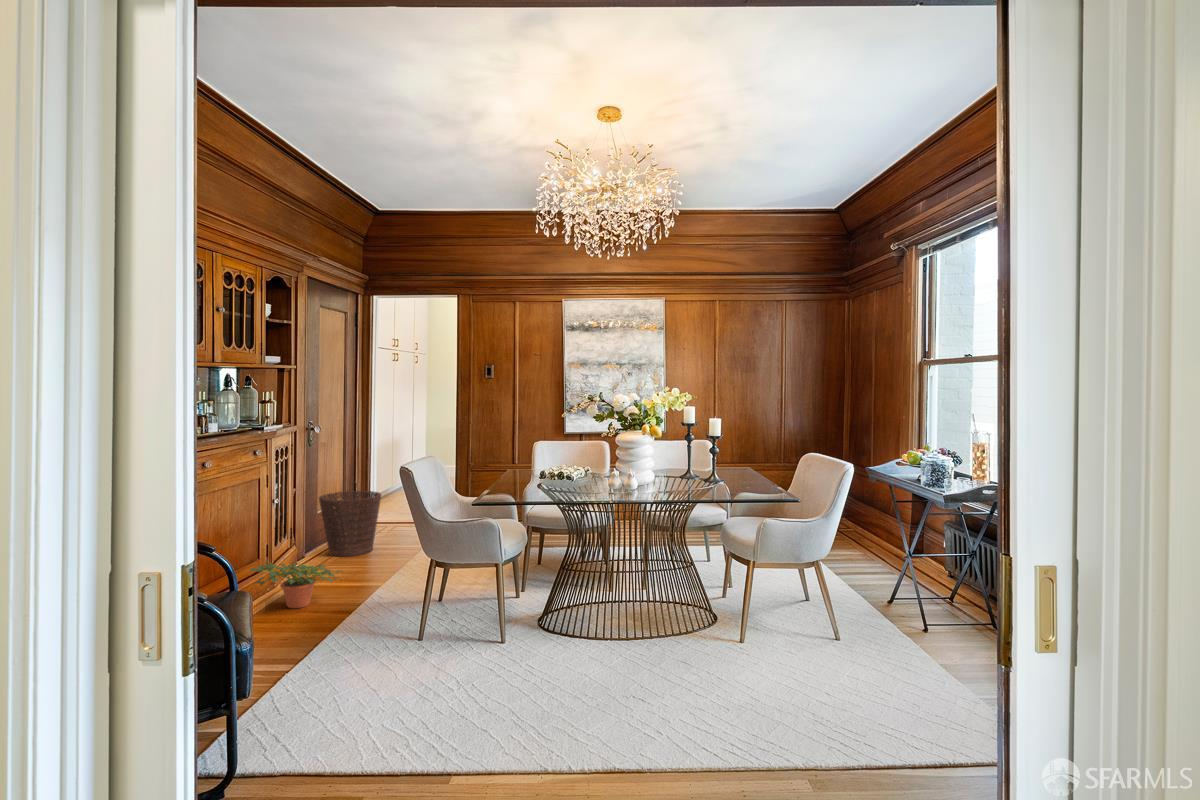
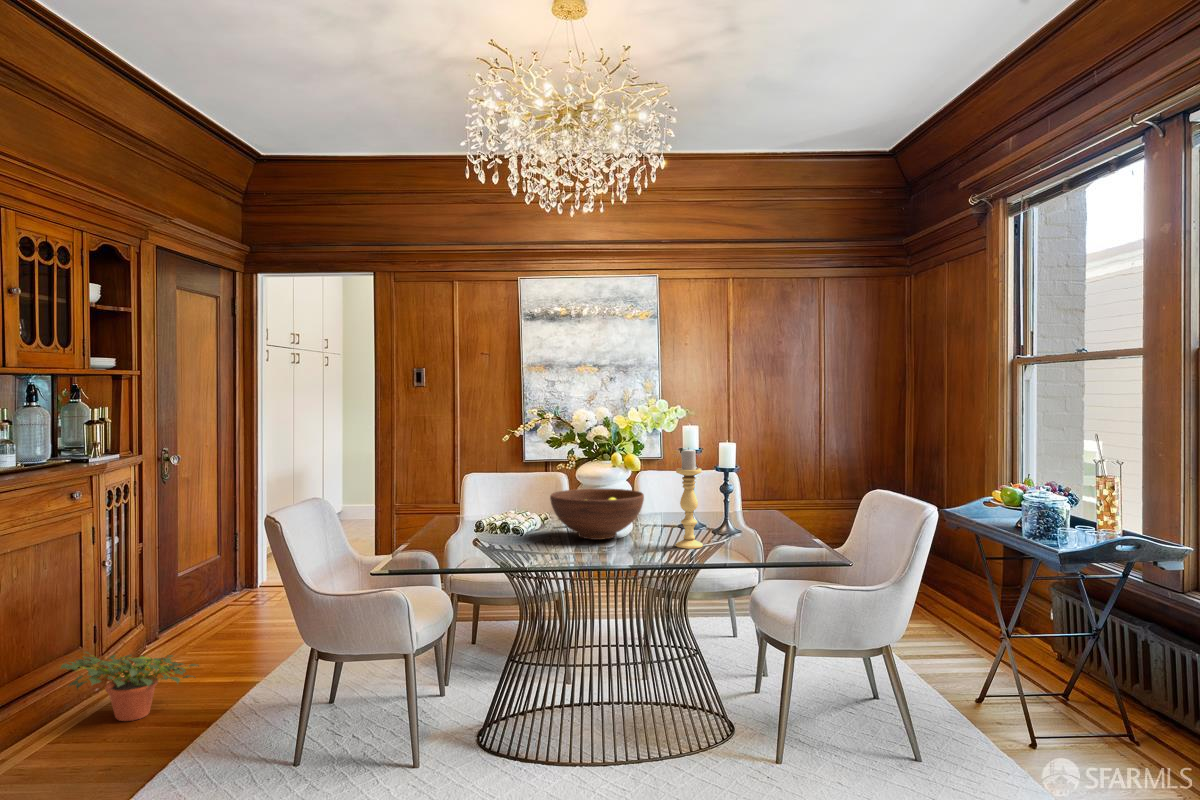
candle holder: none [679,422,698,491] -> present [676,448,703,549]
fruit bowl: none [591,450,657,485] -> present [550,489,644,540]
basket: present [319,491,381,556] -> none [176,545,266,639]

